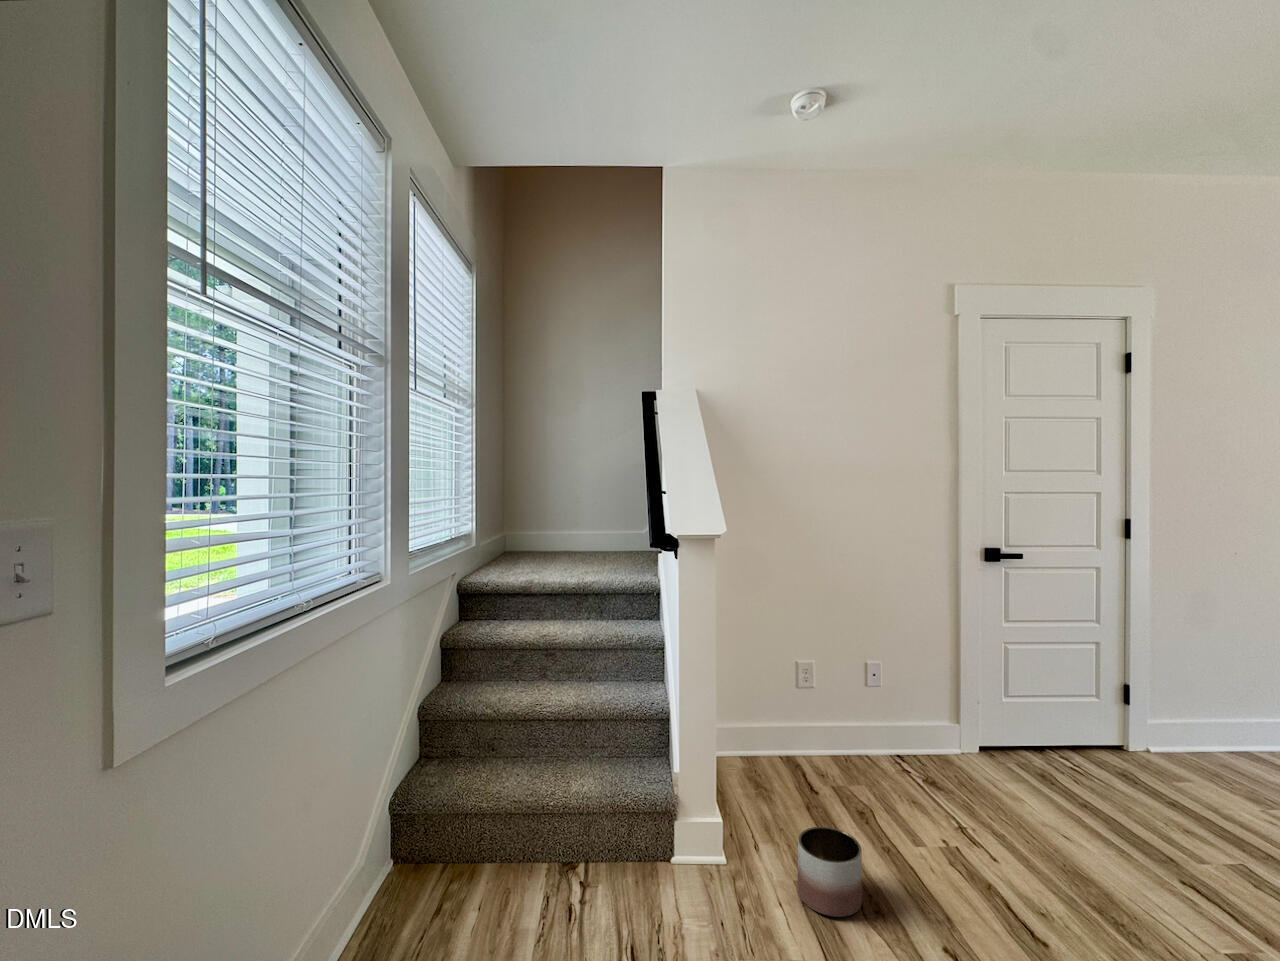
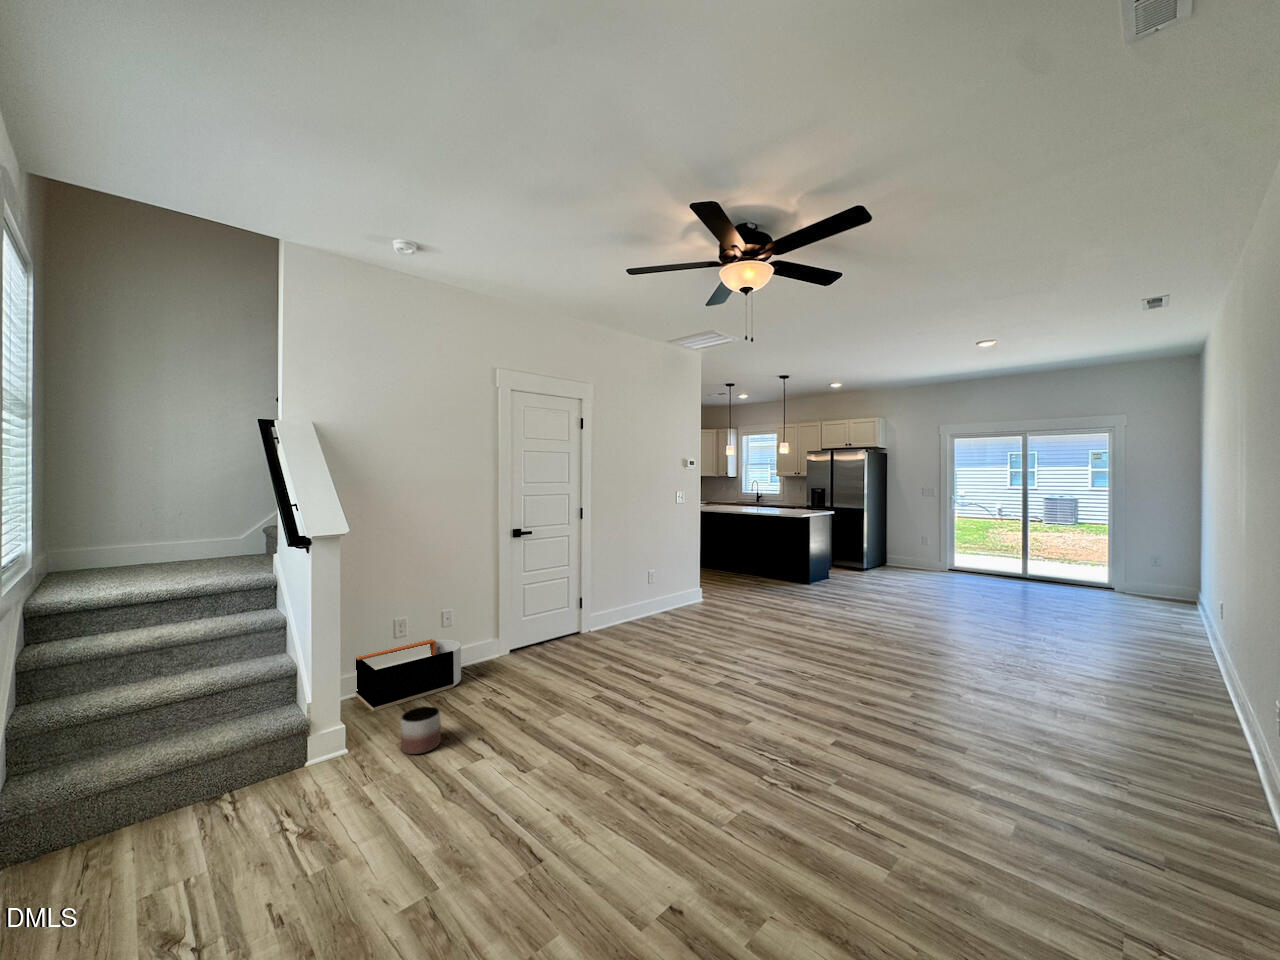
storage bin: none [748,702,898,794] -> present [355,639,461,711]

